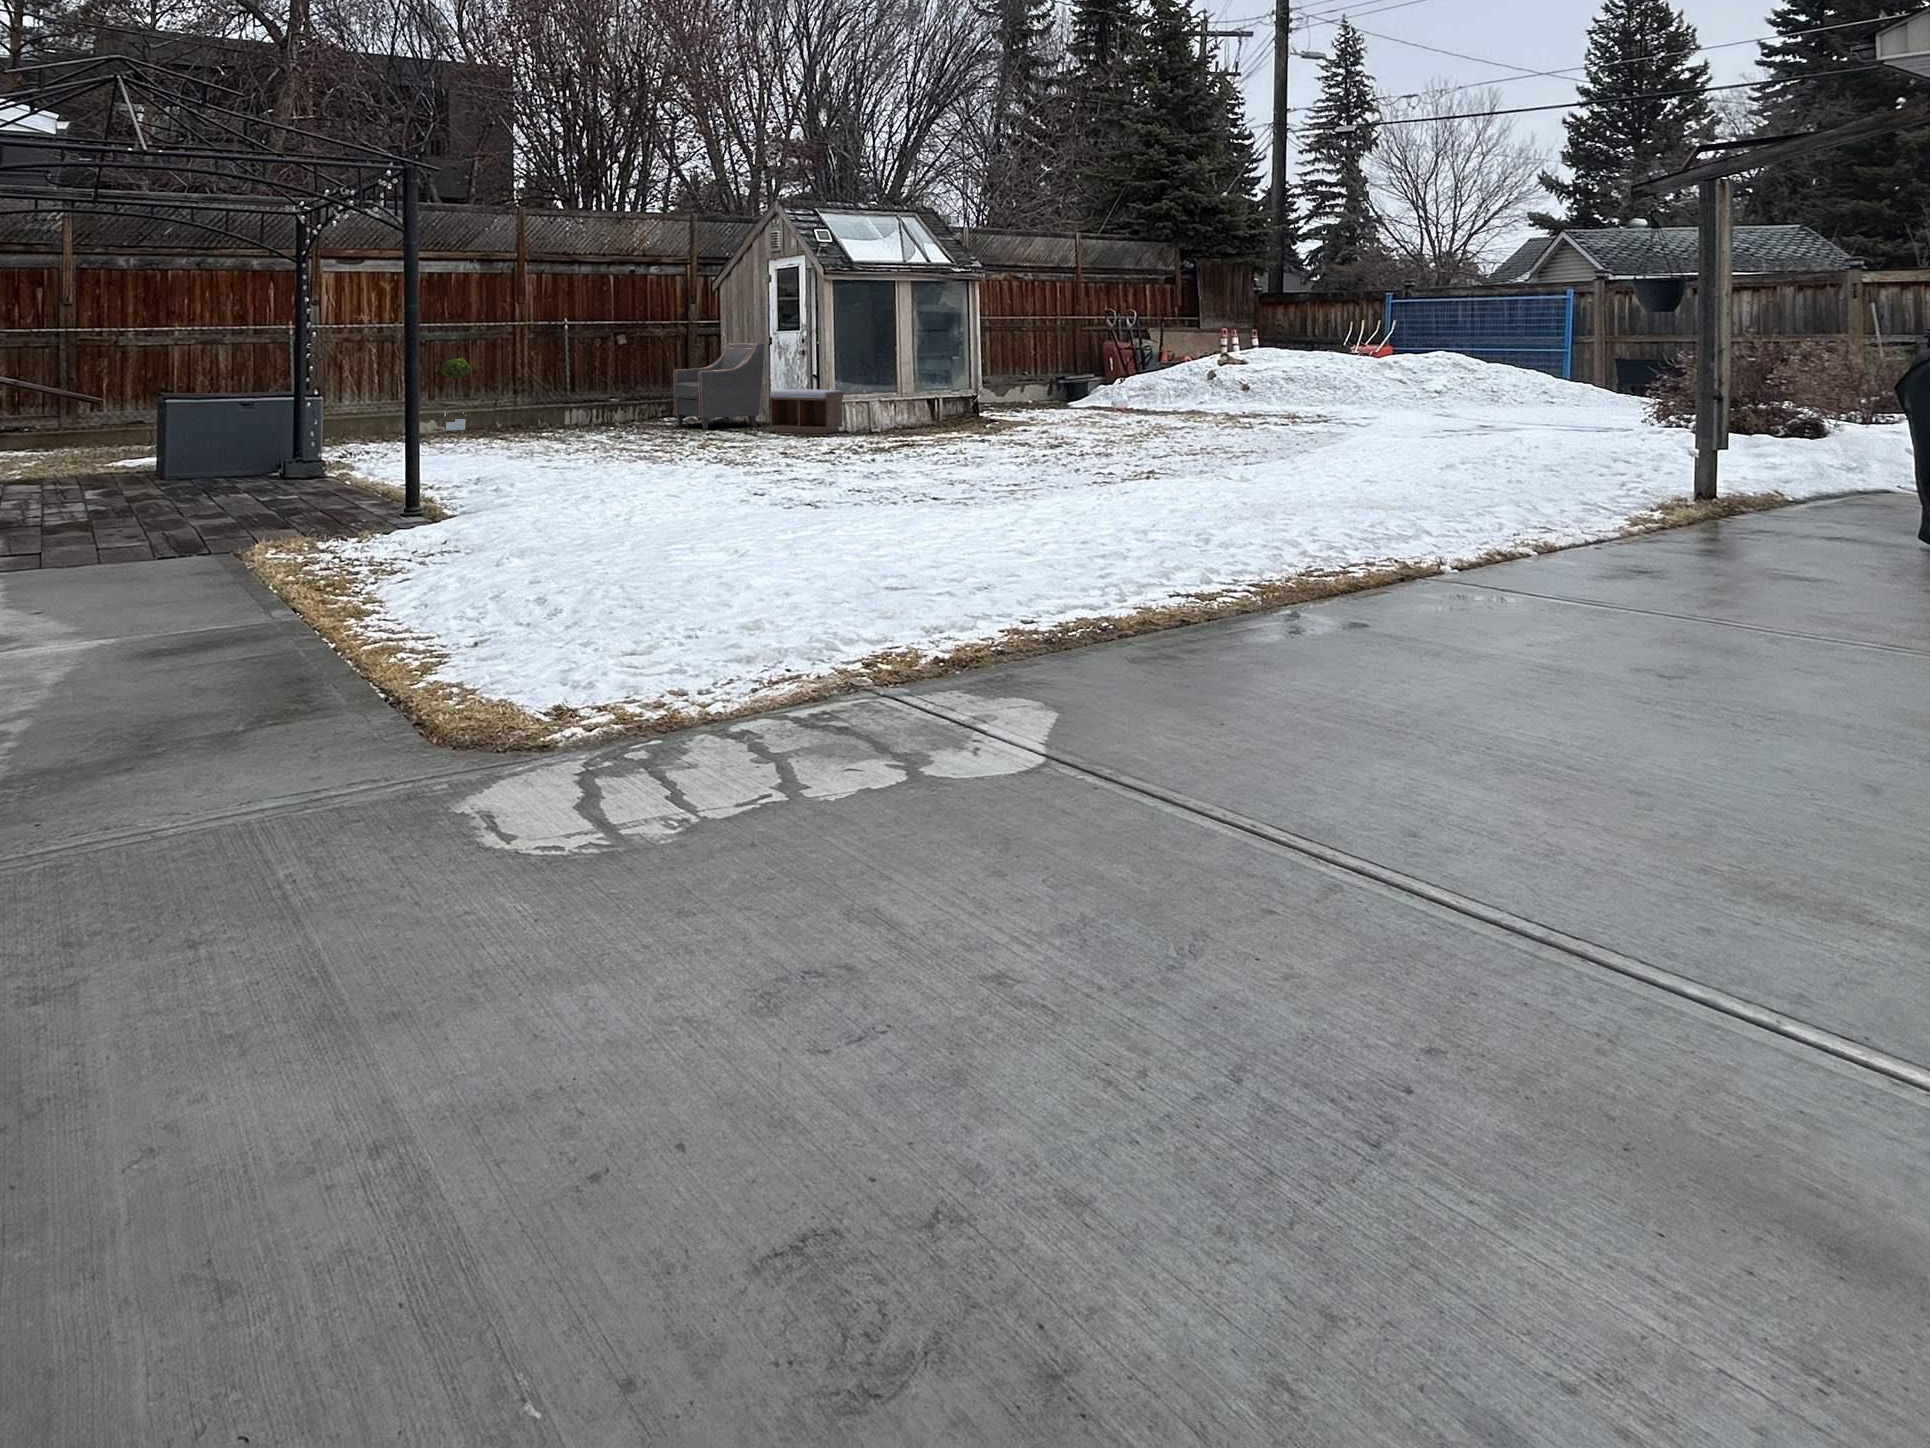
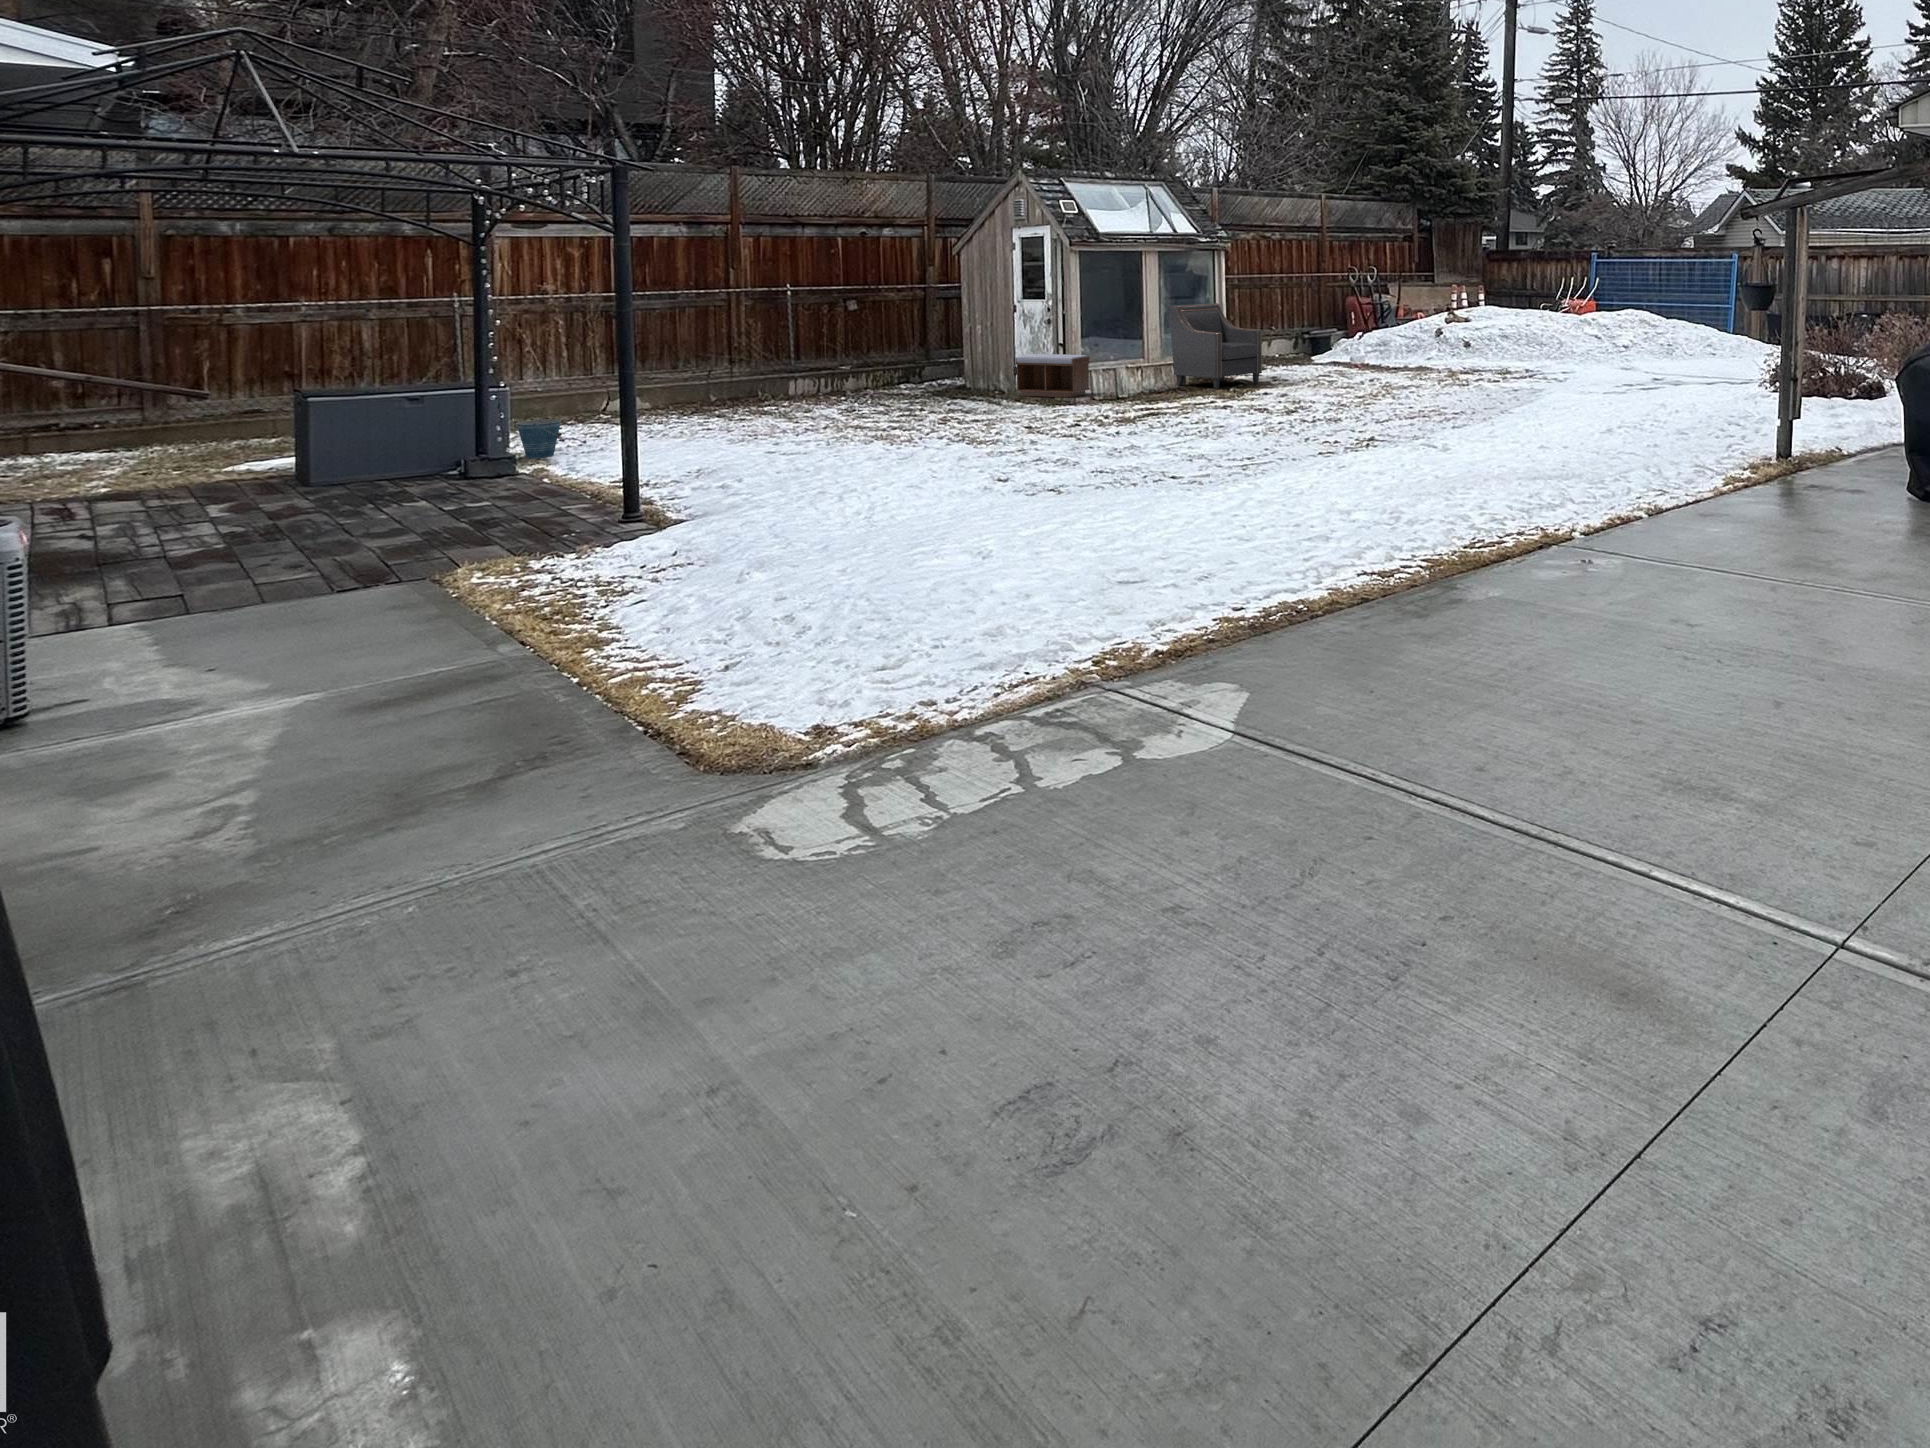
chair: present [673,342,764,430] -> present [1170,303,1262,389]
potted tree: present [441,357,471,431] -> none [656,323,693,399]
bucket: none [312,433,351,471] -> present [516,418,562,458]

